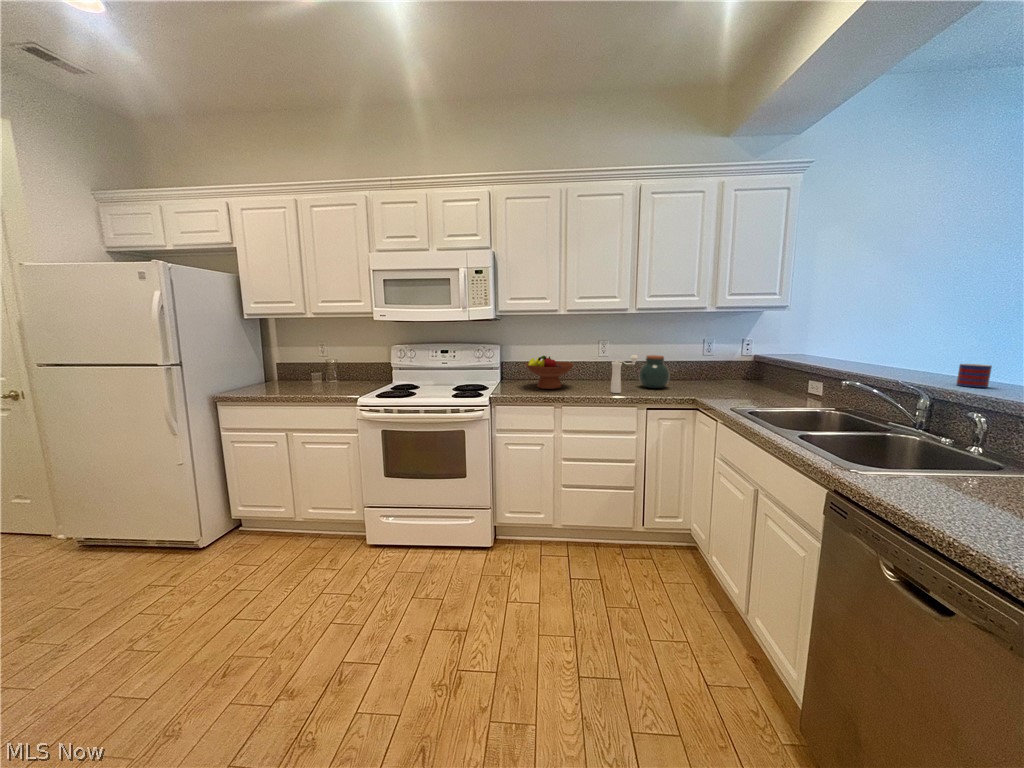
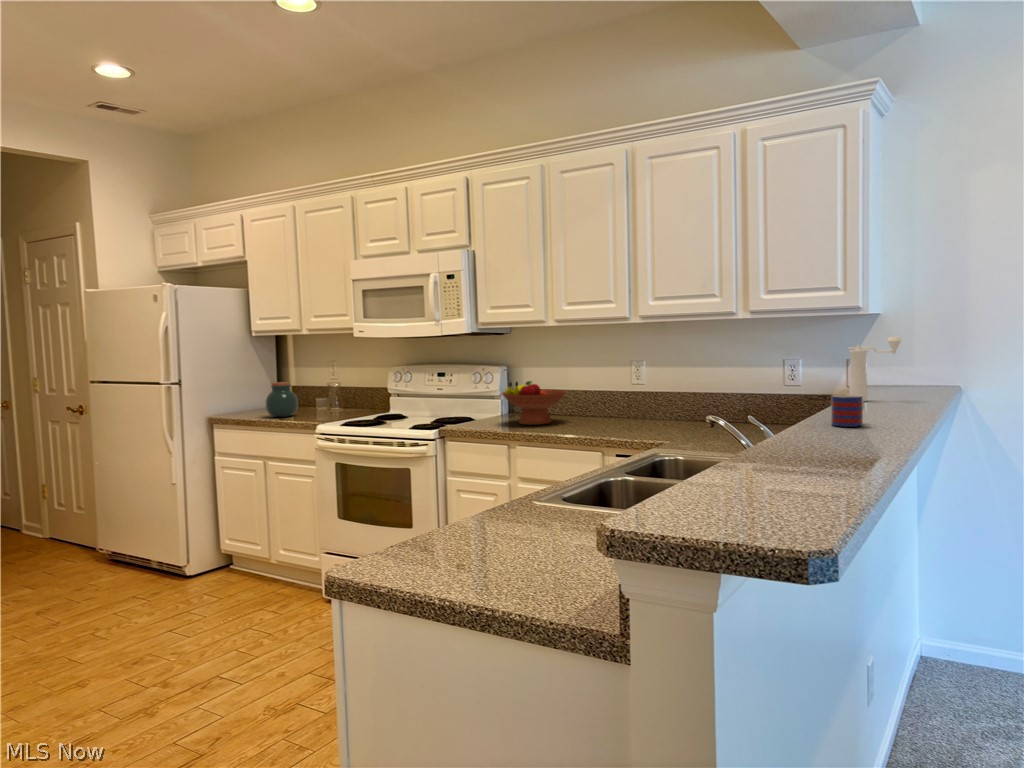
pepper mill: present [611,355,638,393] -> present [848,337,901,401]
jar: present [639,355,670,388] -> present [266,382,298,417]

